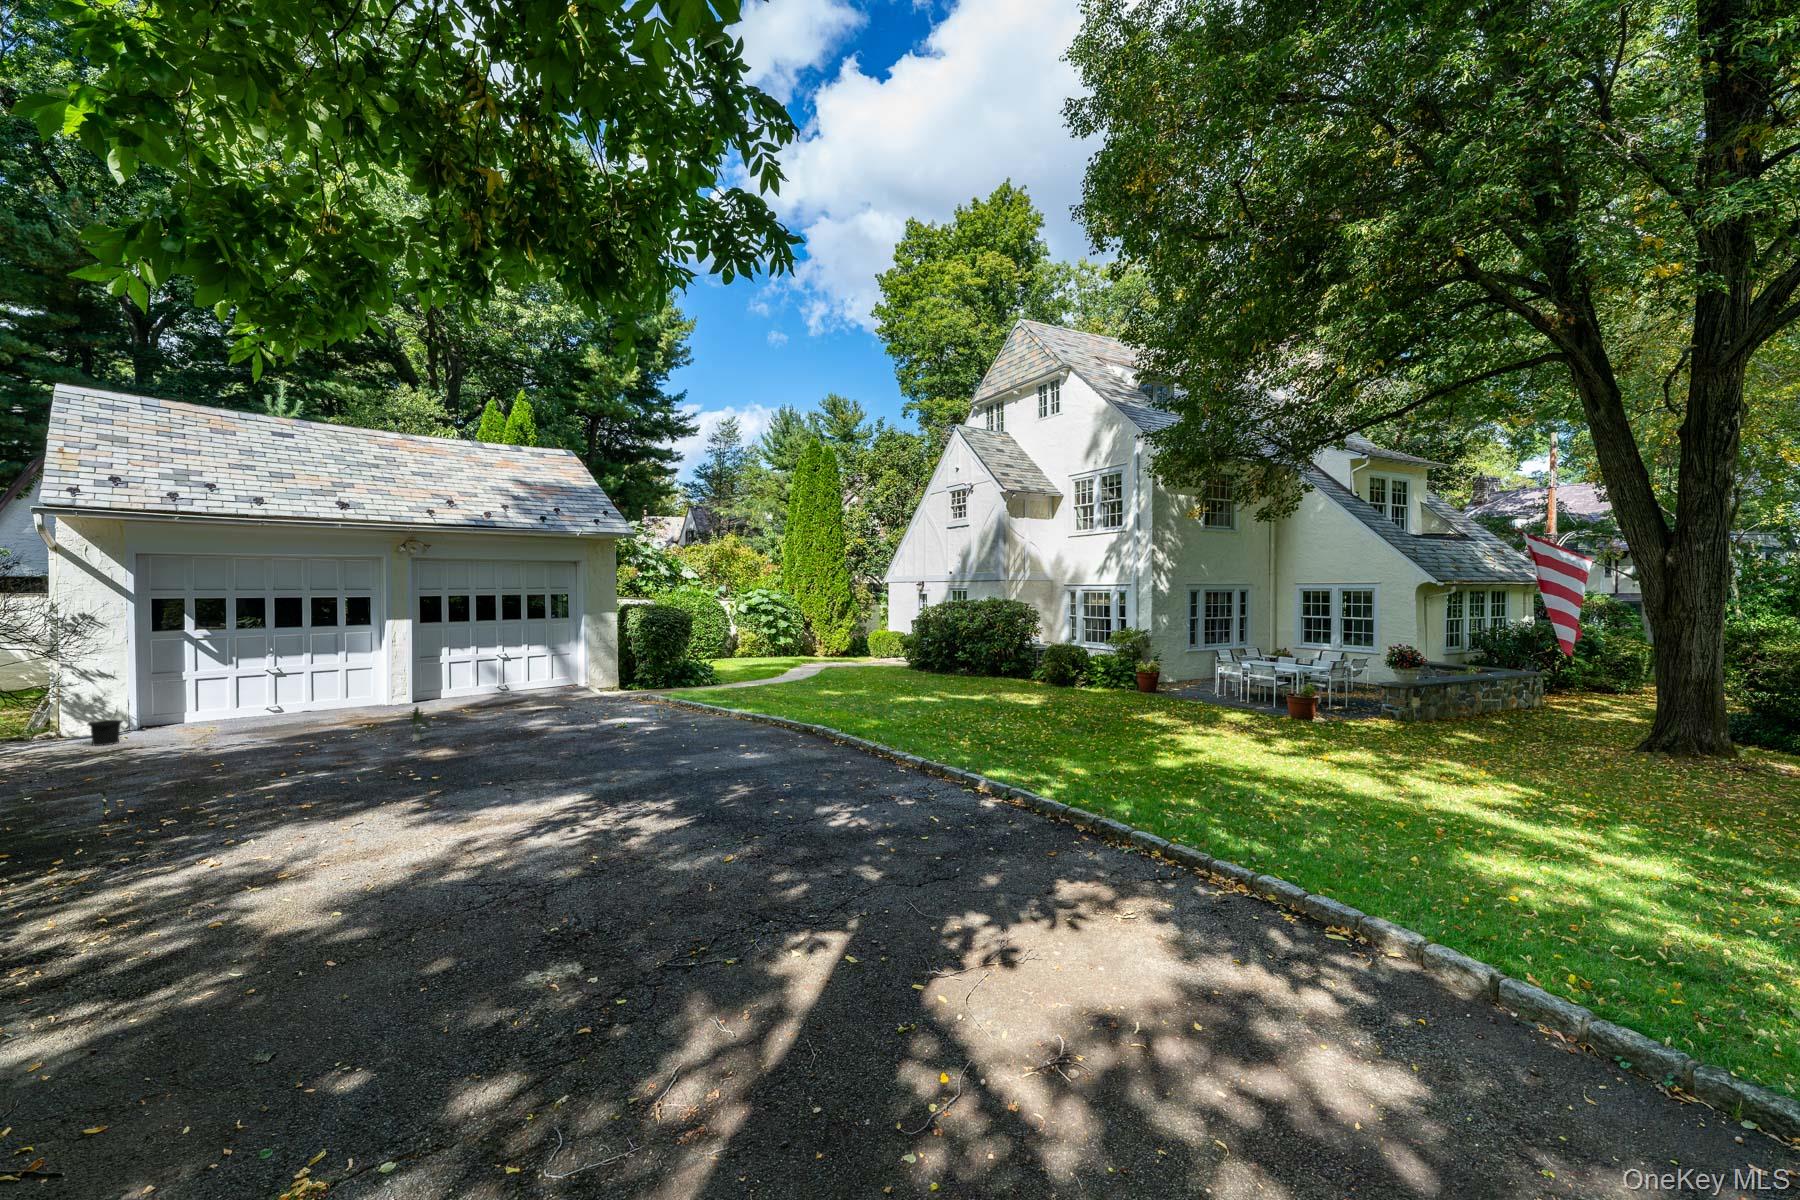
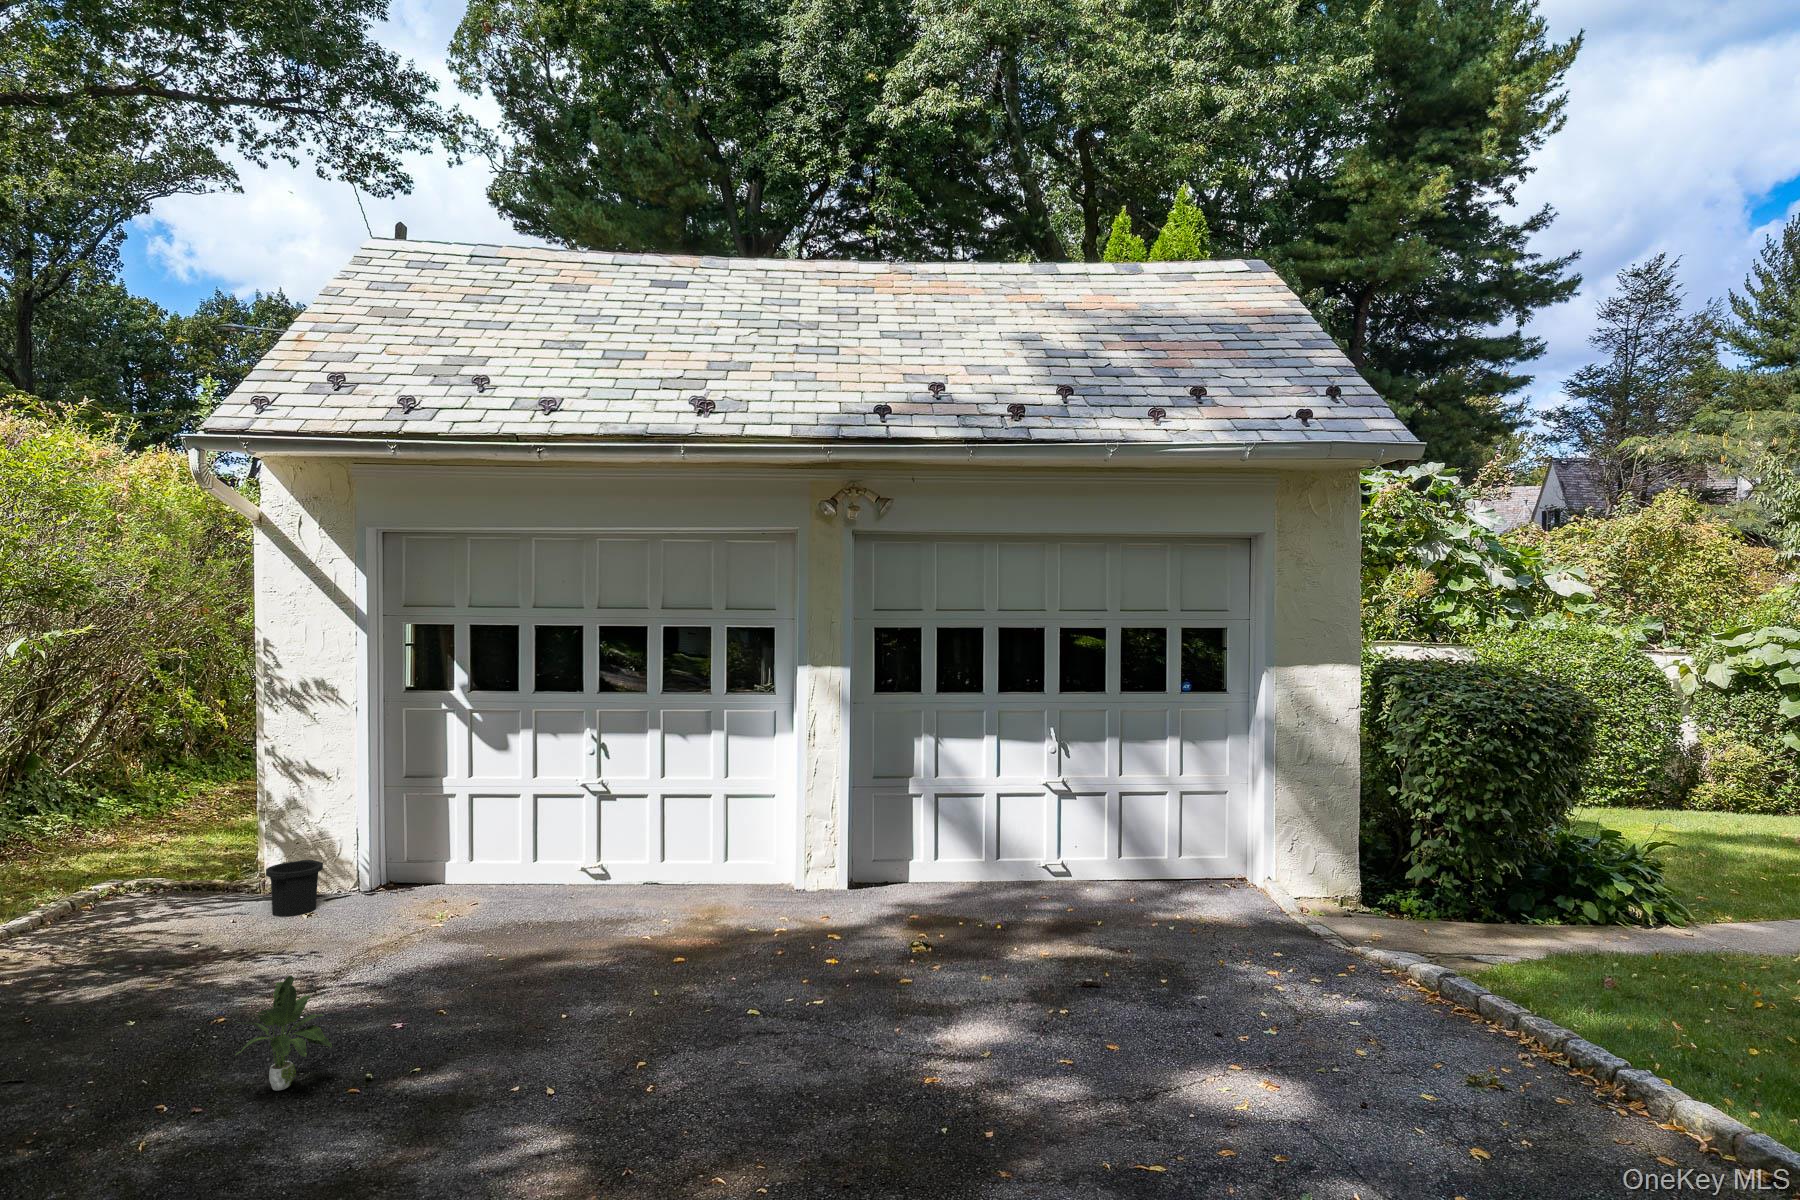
potted plant: present [407,706,430,741] -> present [236,975,332,1091]

